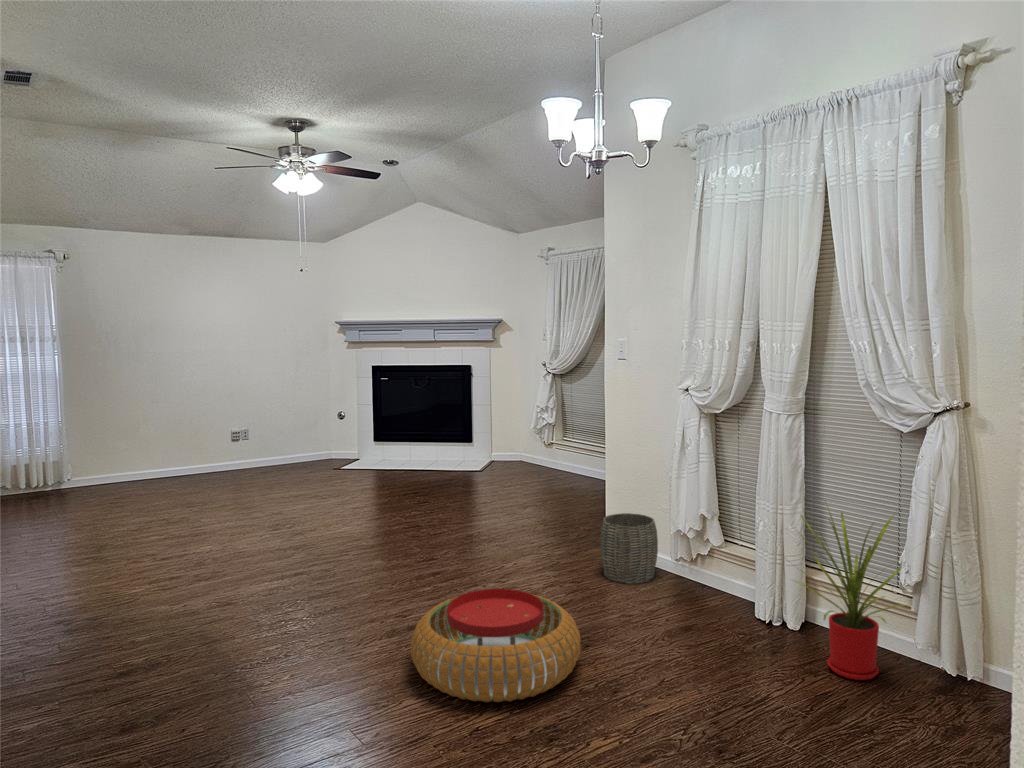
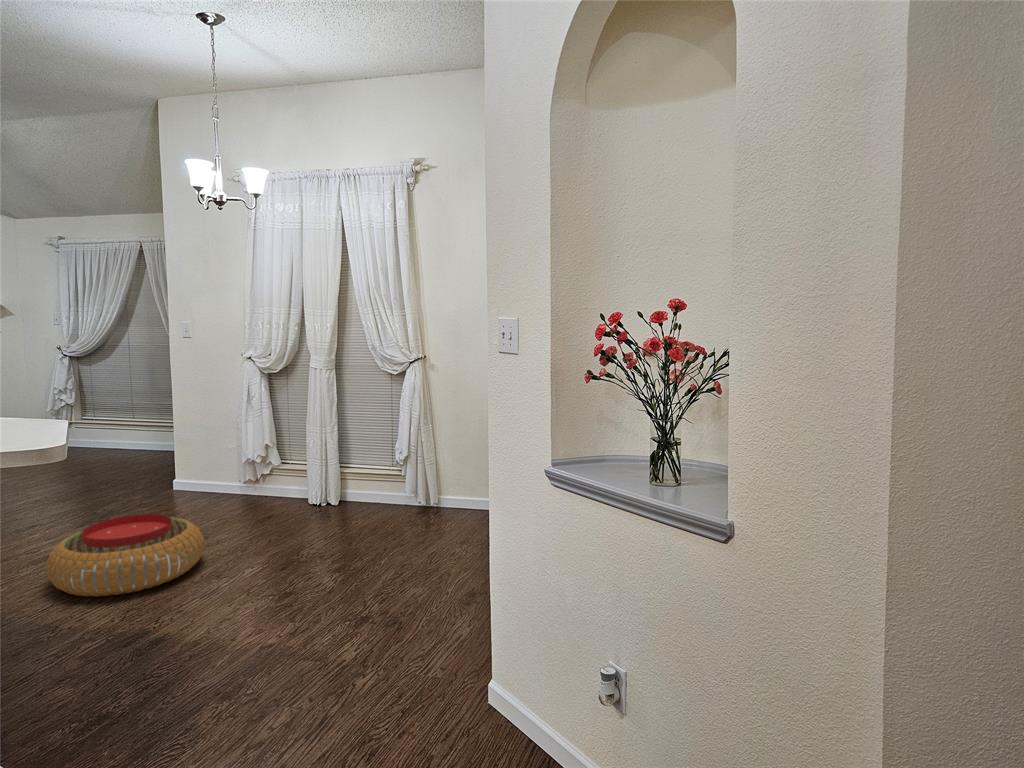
house plant: present [788,506,908,680] -> none [333,418,411,519]
woven basket: present [600,513,658,584] -> none [180,456,229,509]

